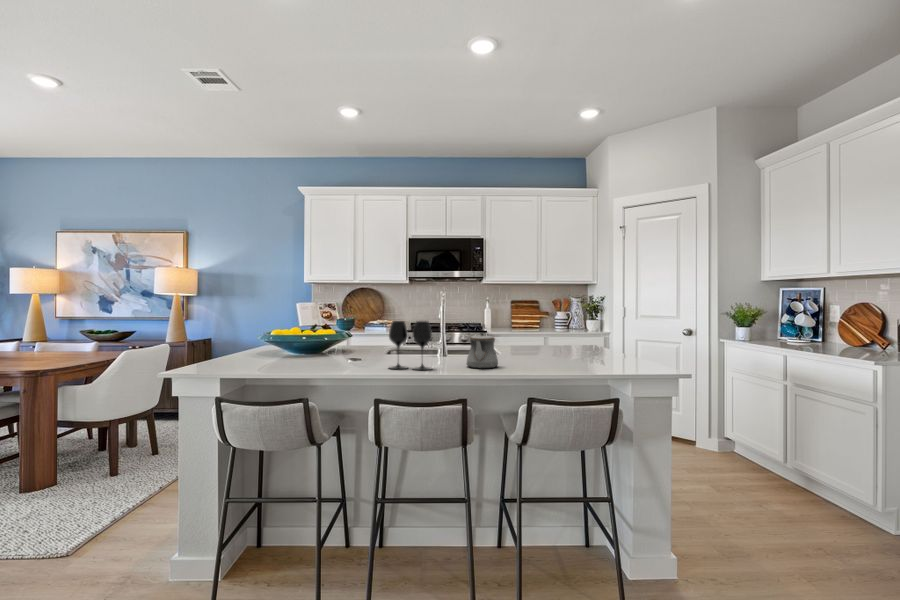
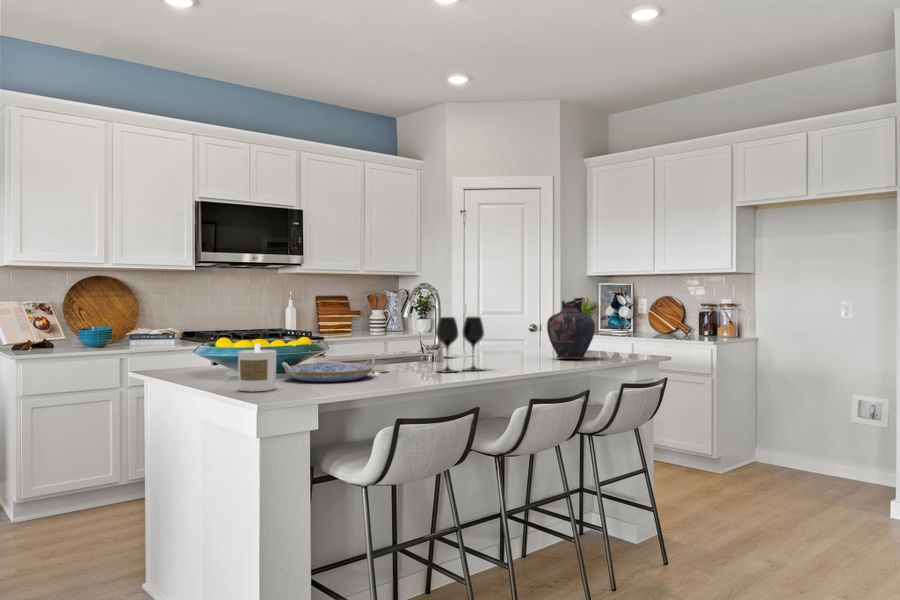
vase: none [543,305,595,368] -> present [547,297,595,359]
teapot: present [466,333,498,369] -> none [492,328,526,365]
candle: none [211,336,240,369] -> present [238,344,277,392]
serving tray: none [271,350,339,368] -> present [282,358,375,382]

